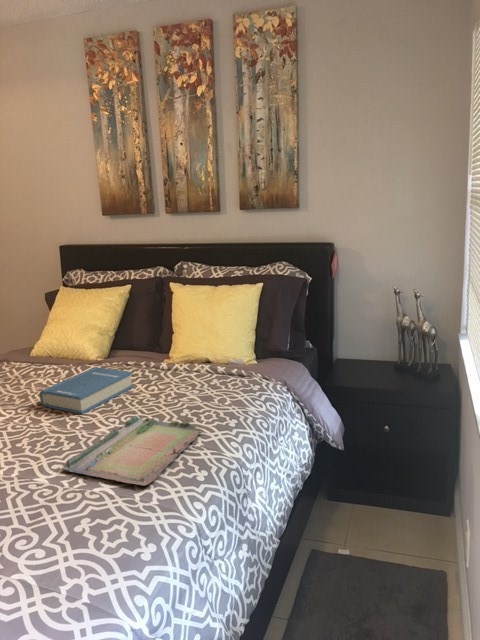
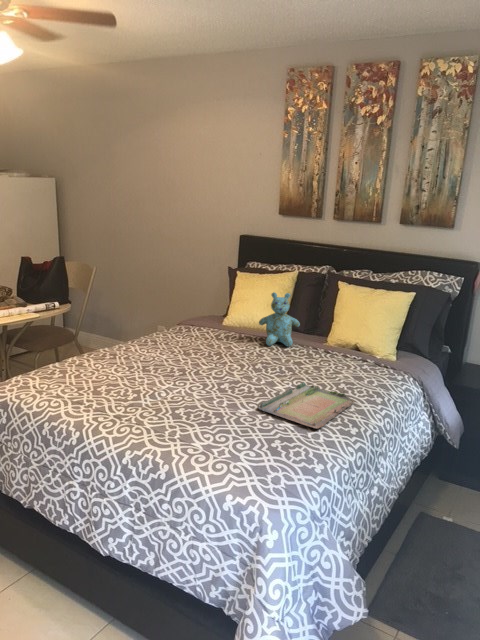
stuffed bear: none [82,303,136,373] -> present [259,292,300,347]
hardback book: present [40,367,133,414] -> none [232,341,299,375]

